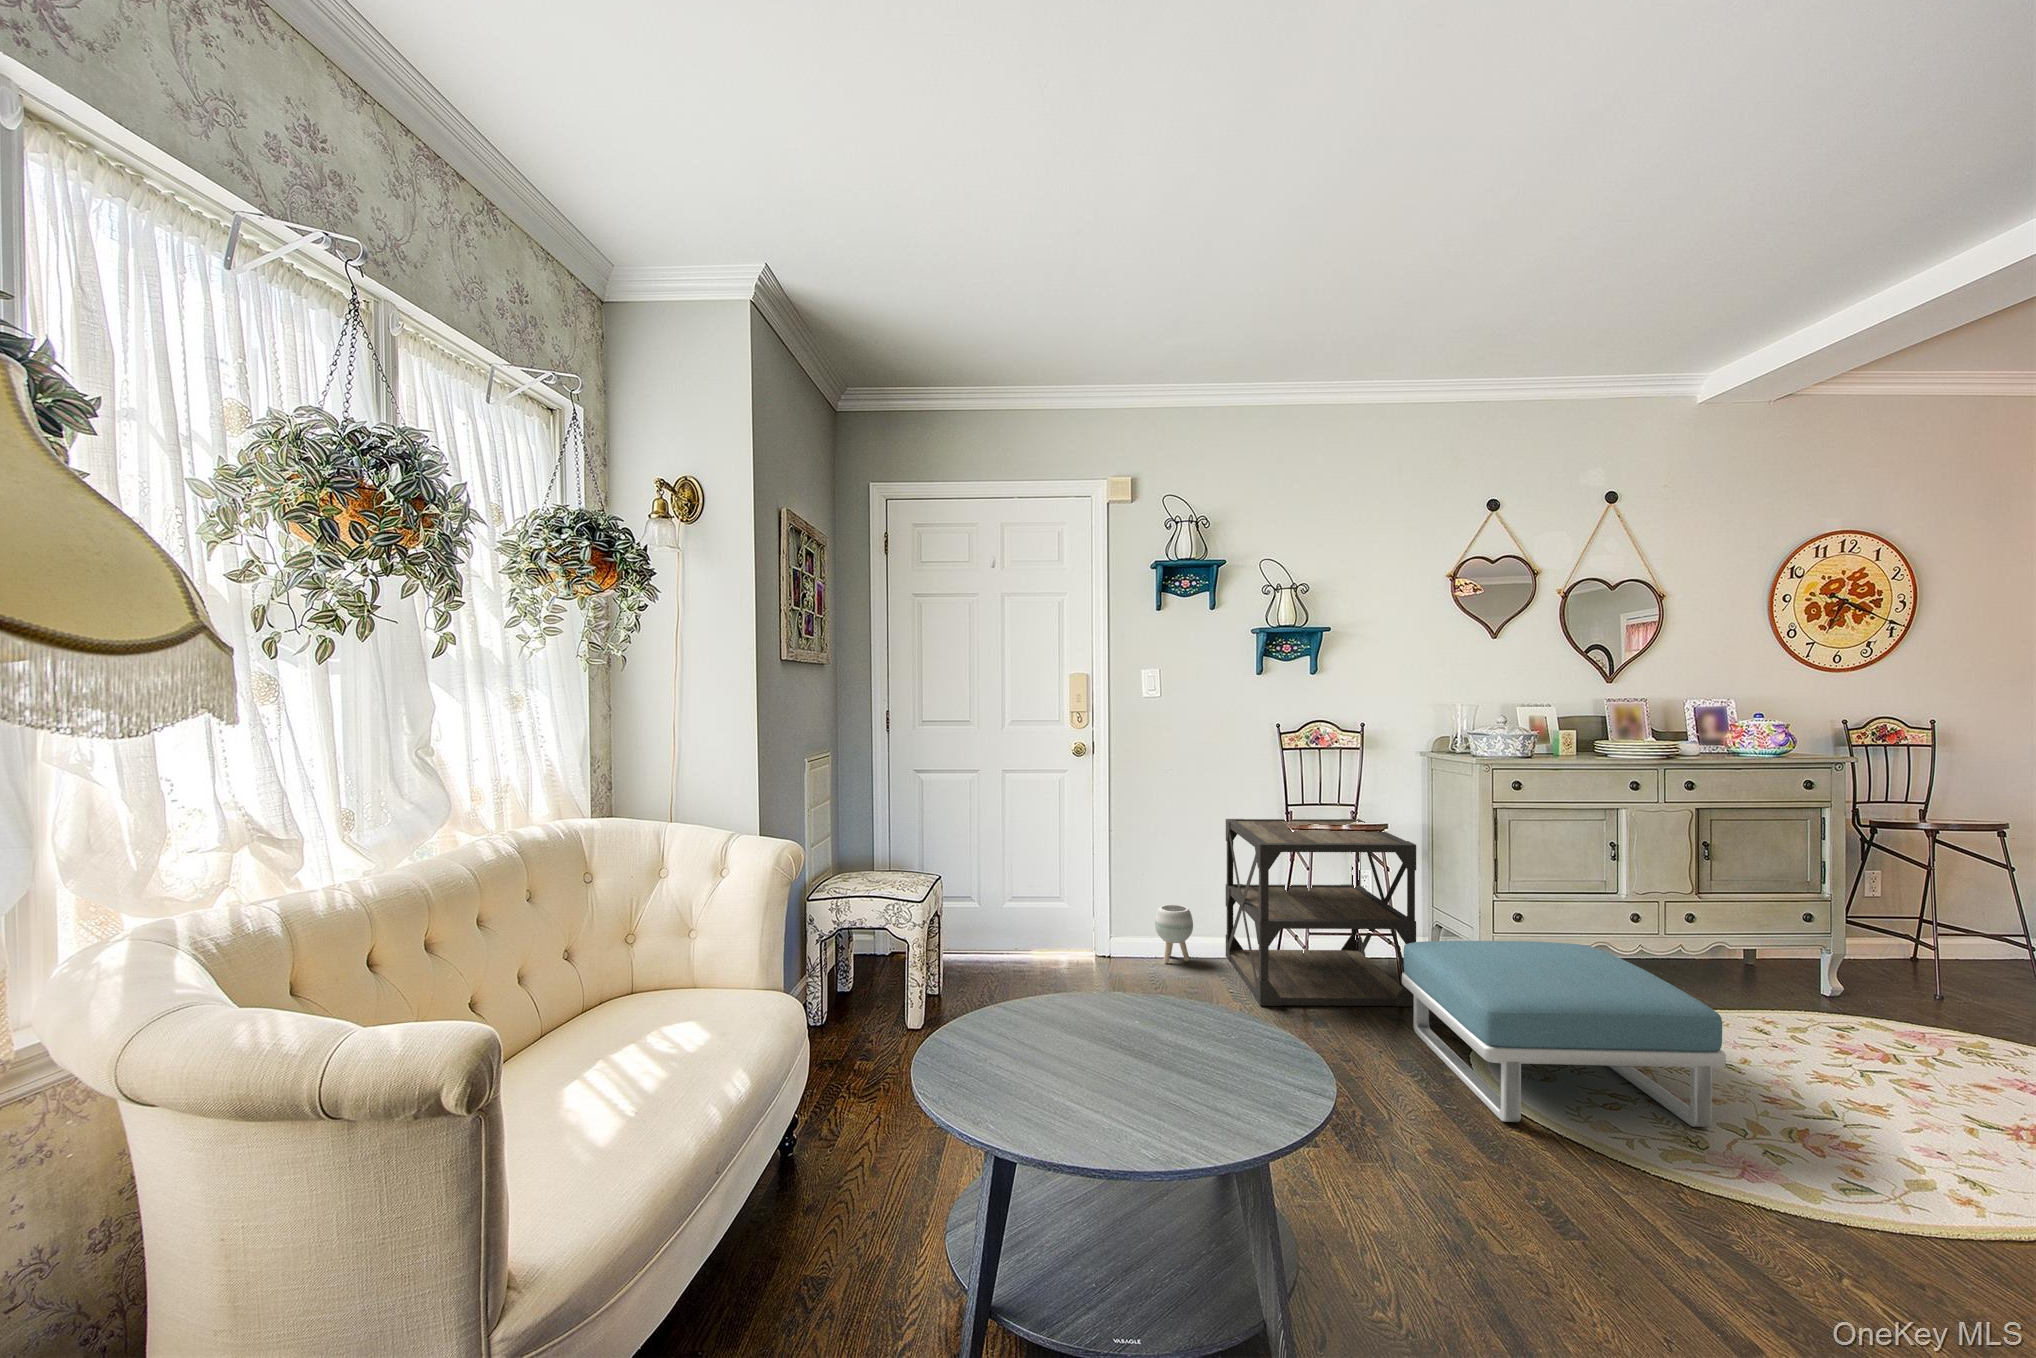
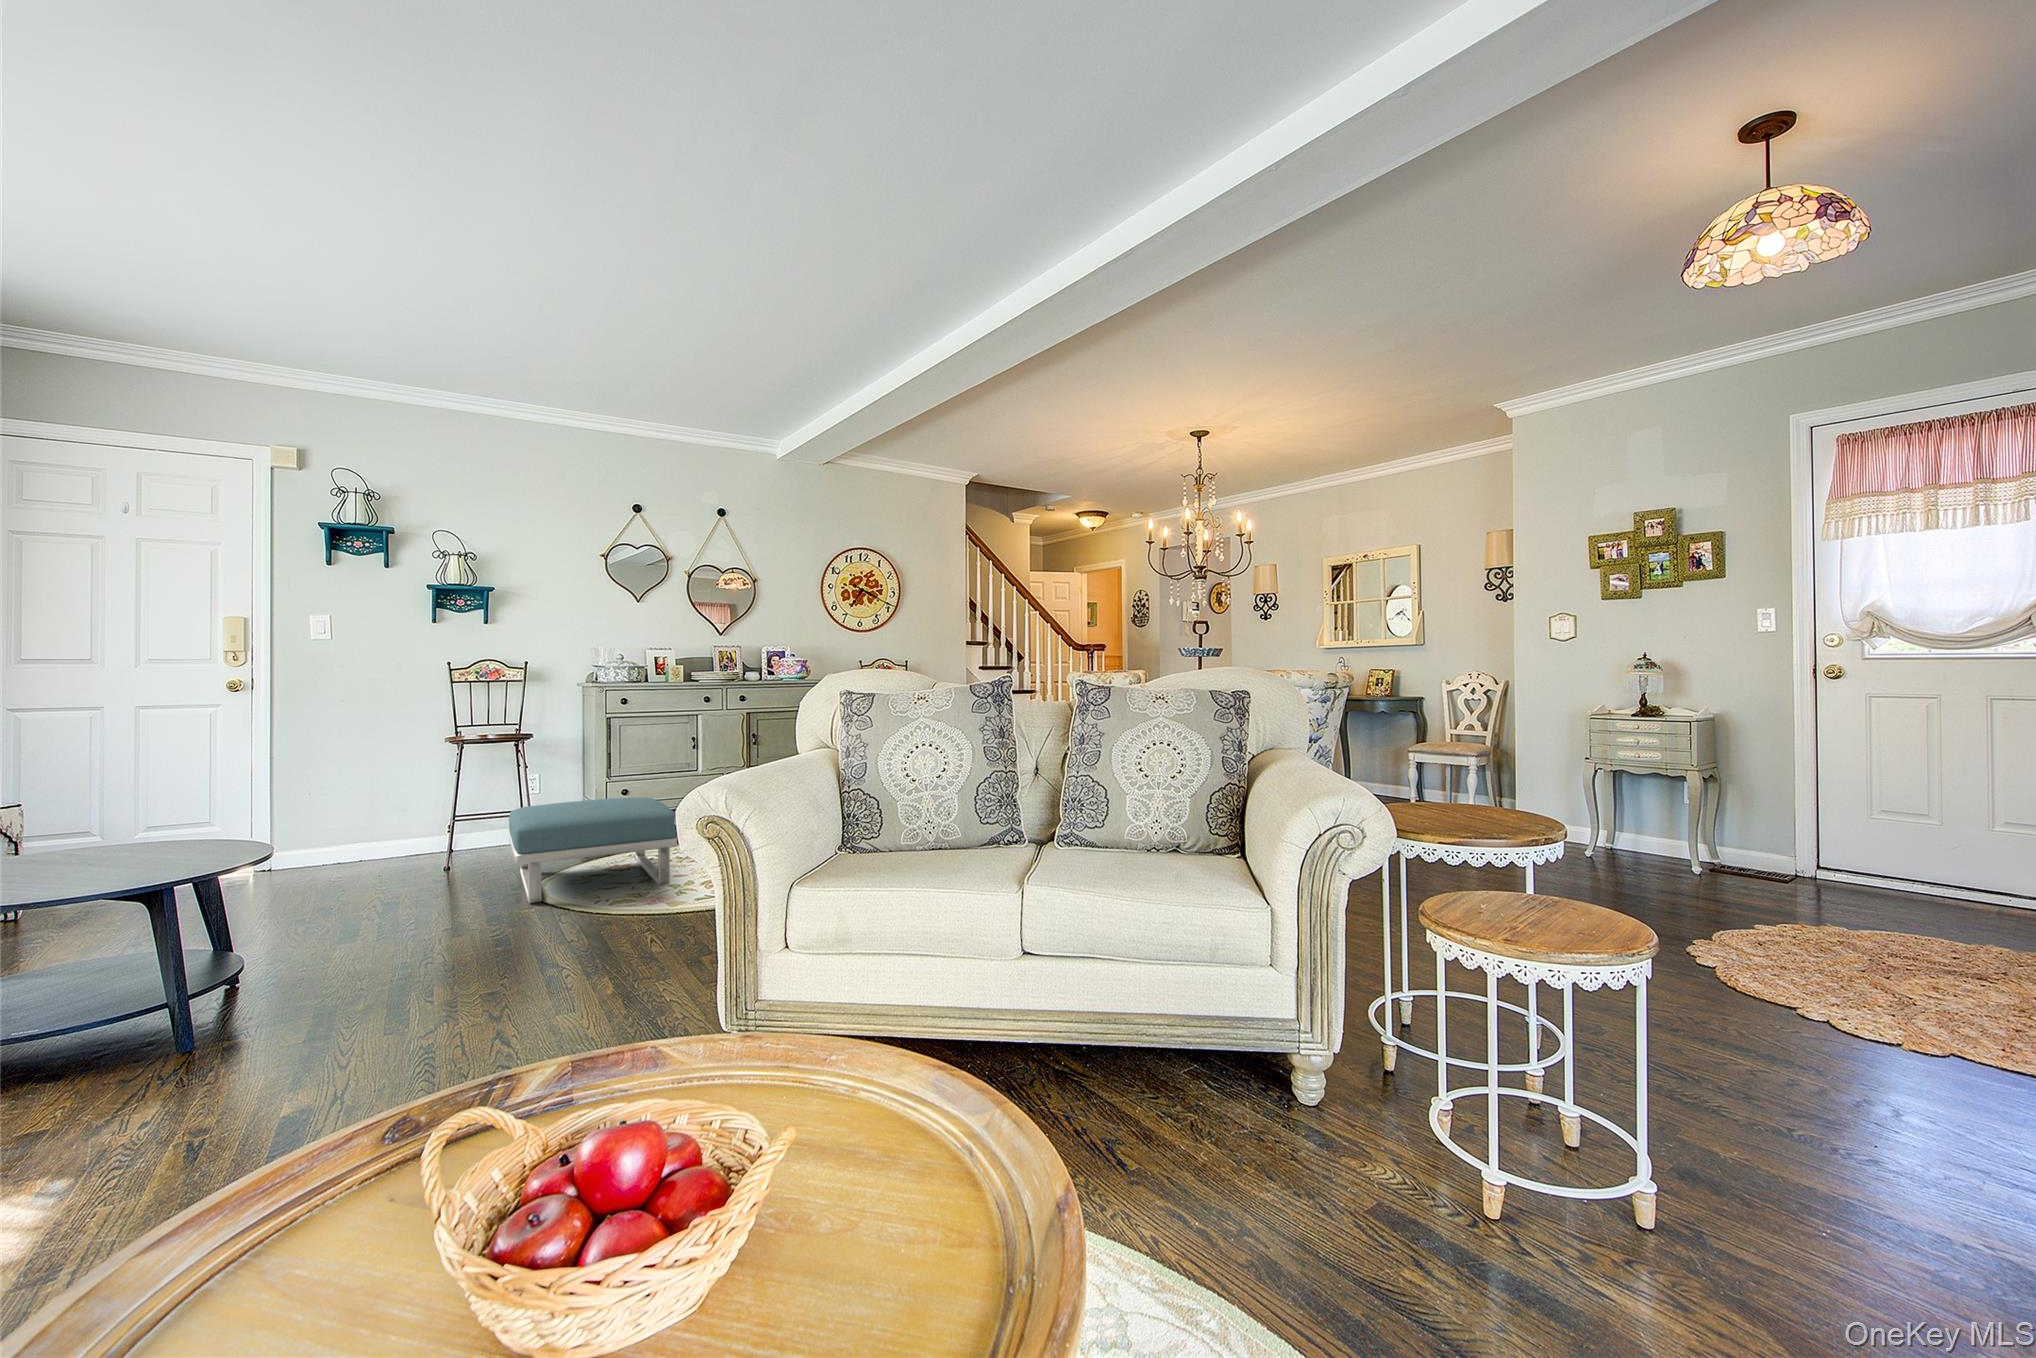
side table: present [1226,819,1416,1006] -> none [396,737,540,878]
planter: present [1155,904,1193,963] -> none [319,818,361,867]

